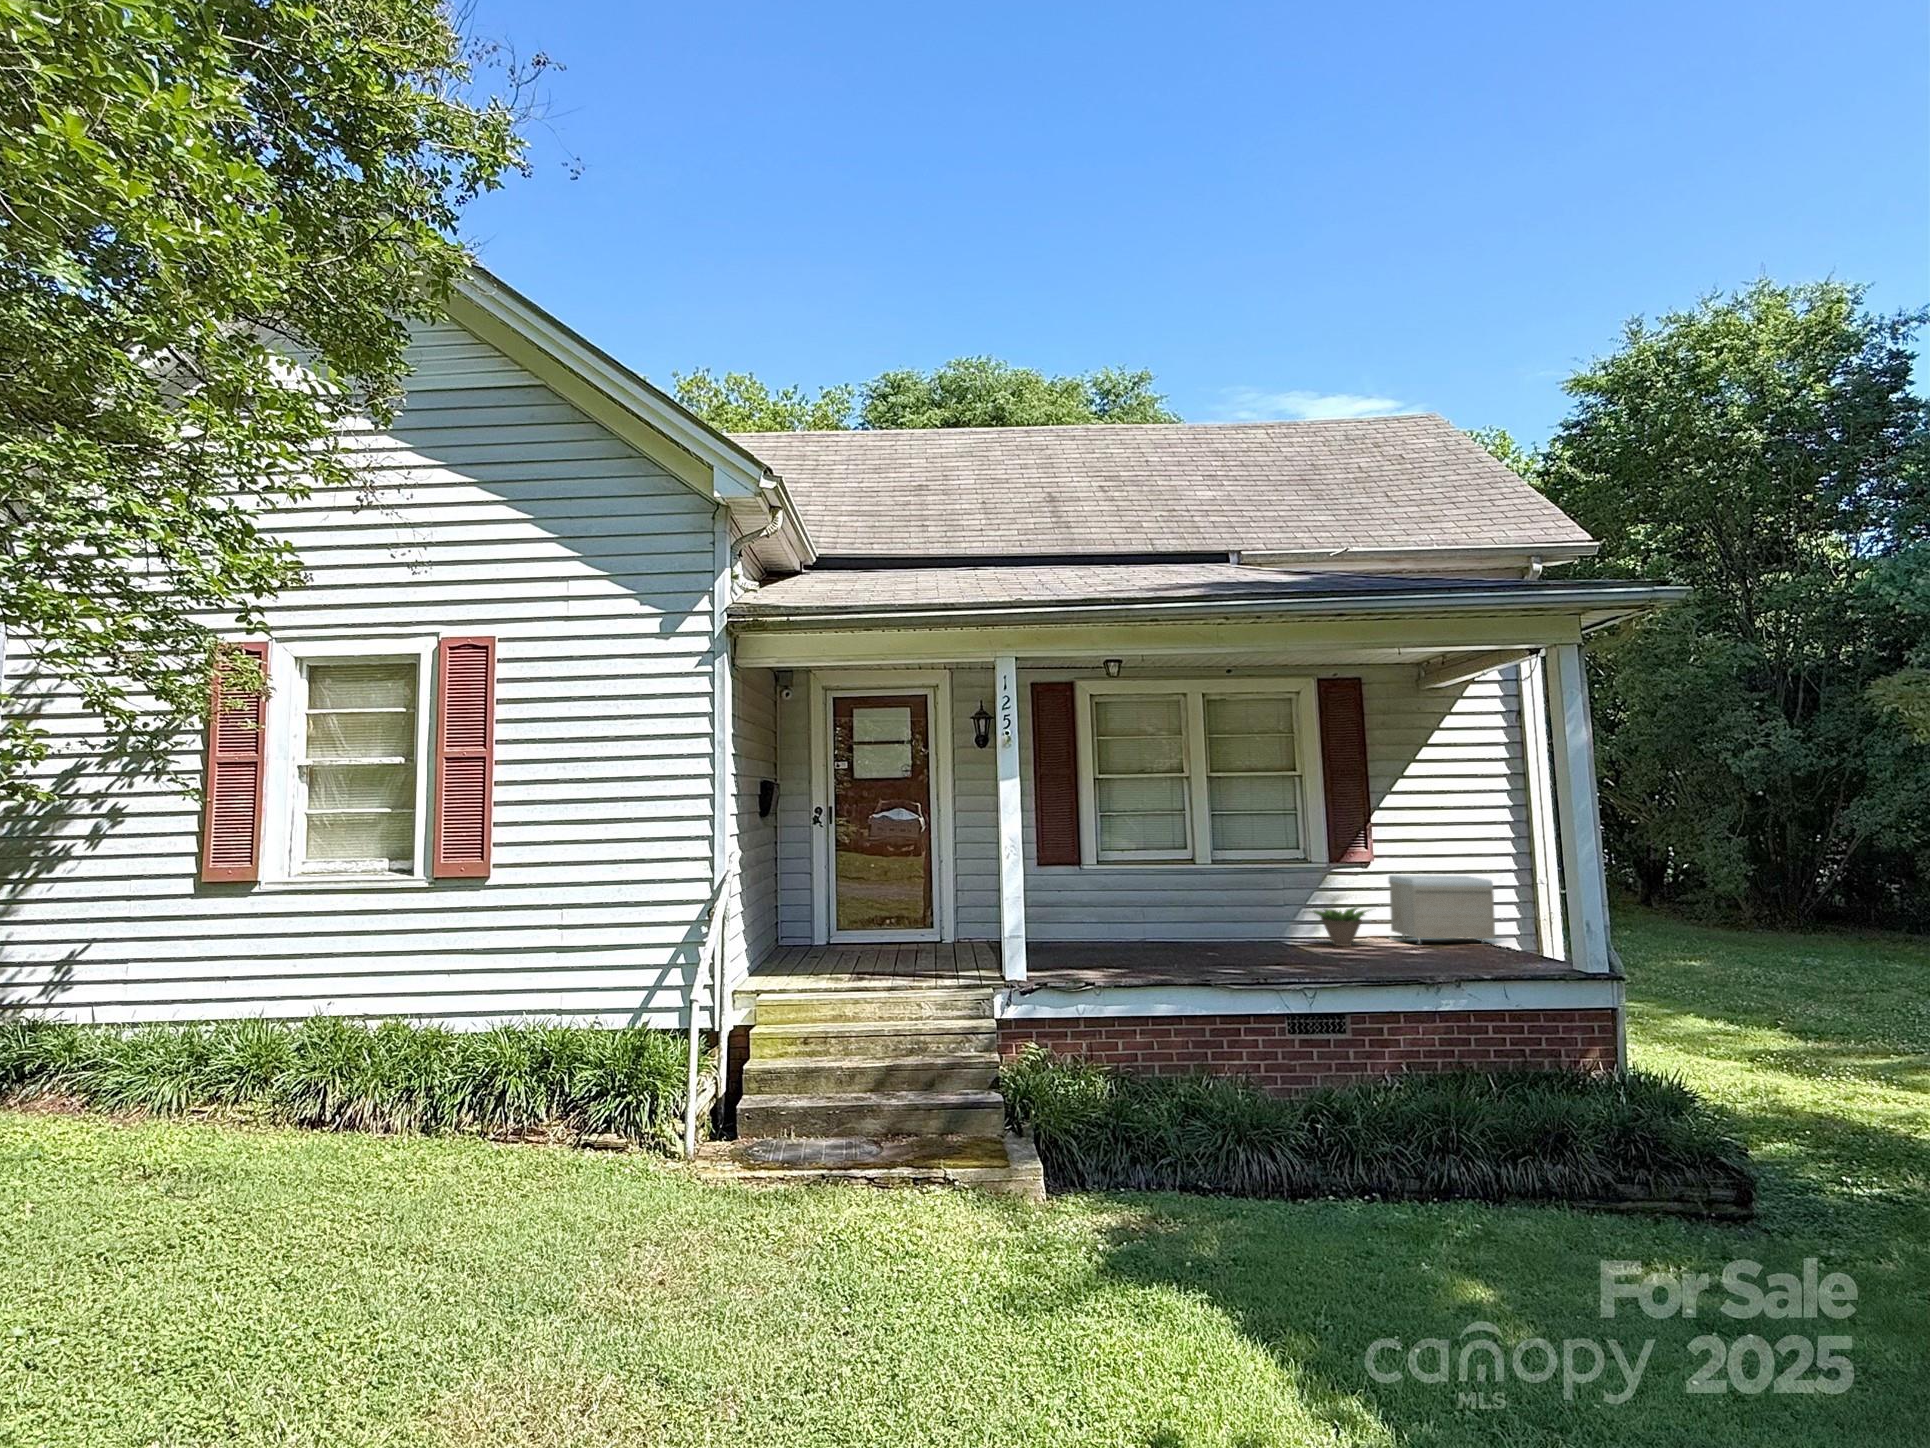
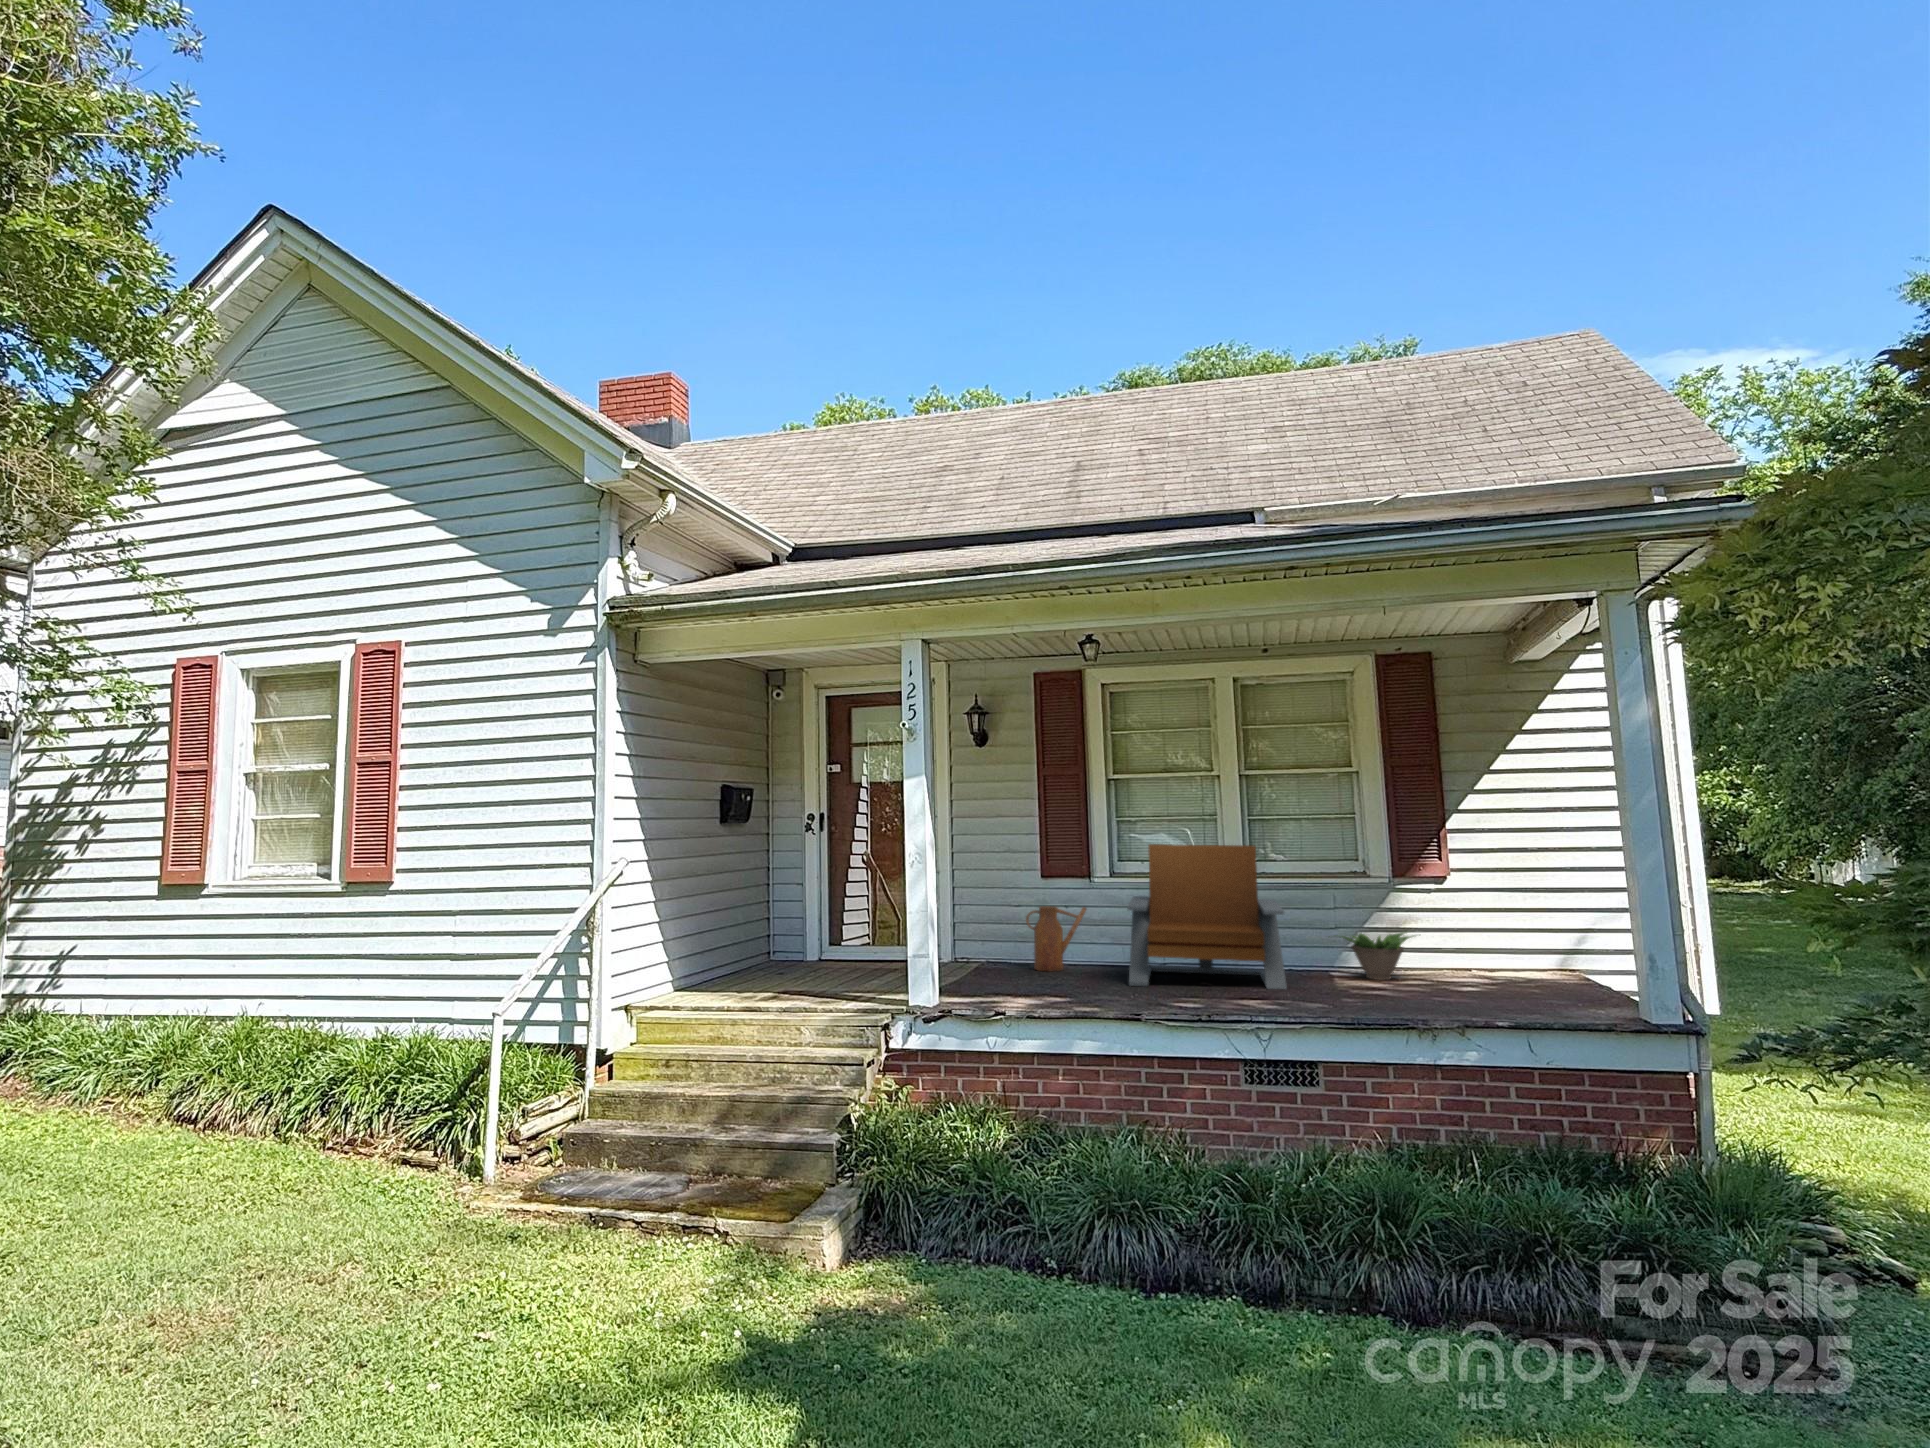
lounge chair: none [1140,836,1289,959] -> present [1127,844,1287,989]
storage bench: present [1389,875,1495,944] -> none [1449,894,1586,983]
watering can: none [1047,889,1101,946] -> present [1026,906,1086,971]

